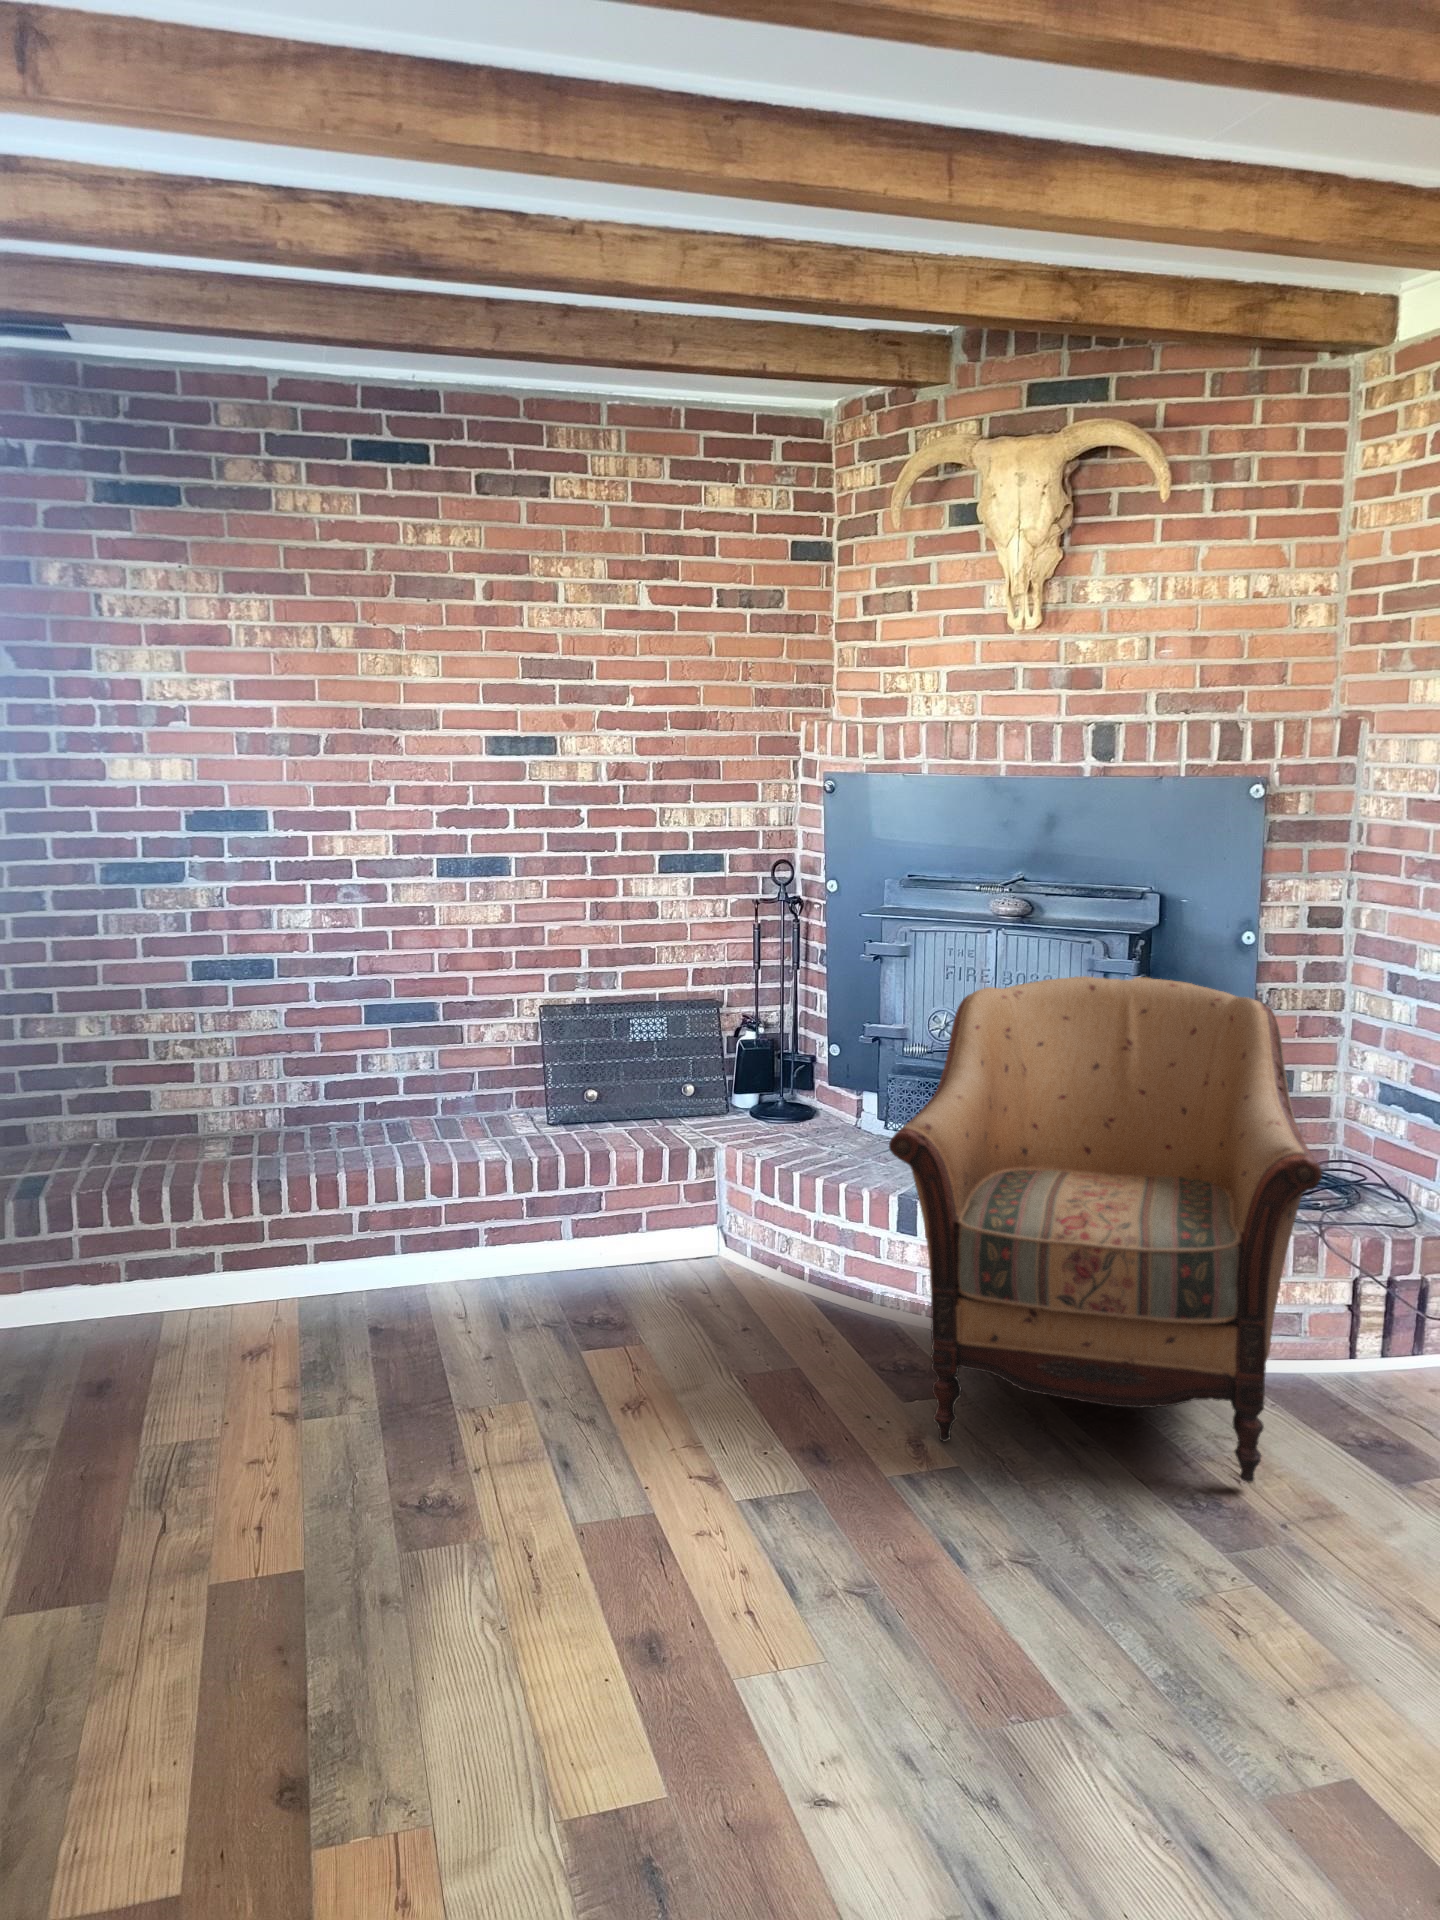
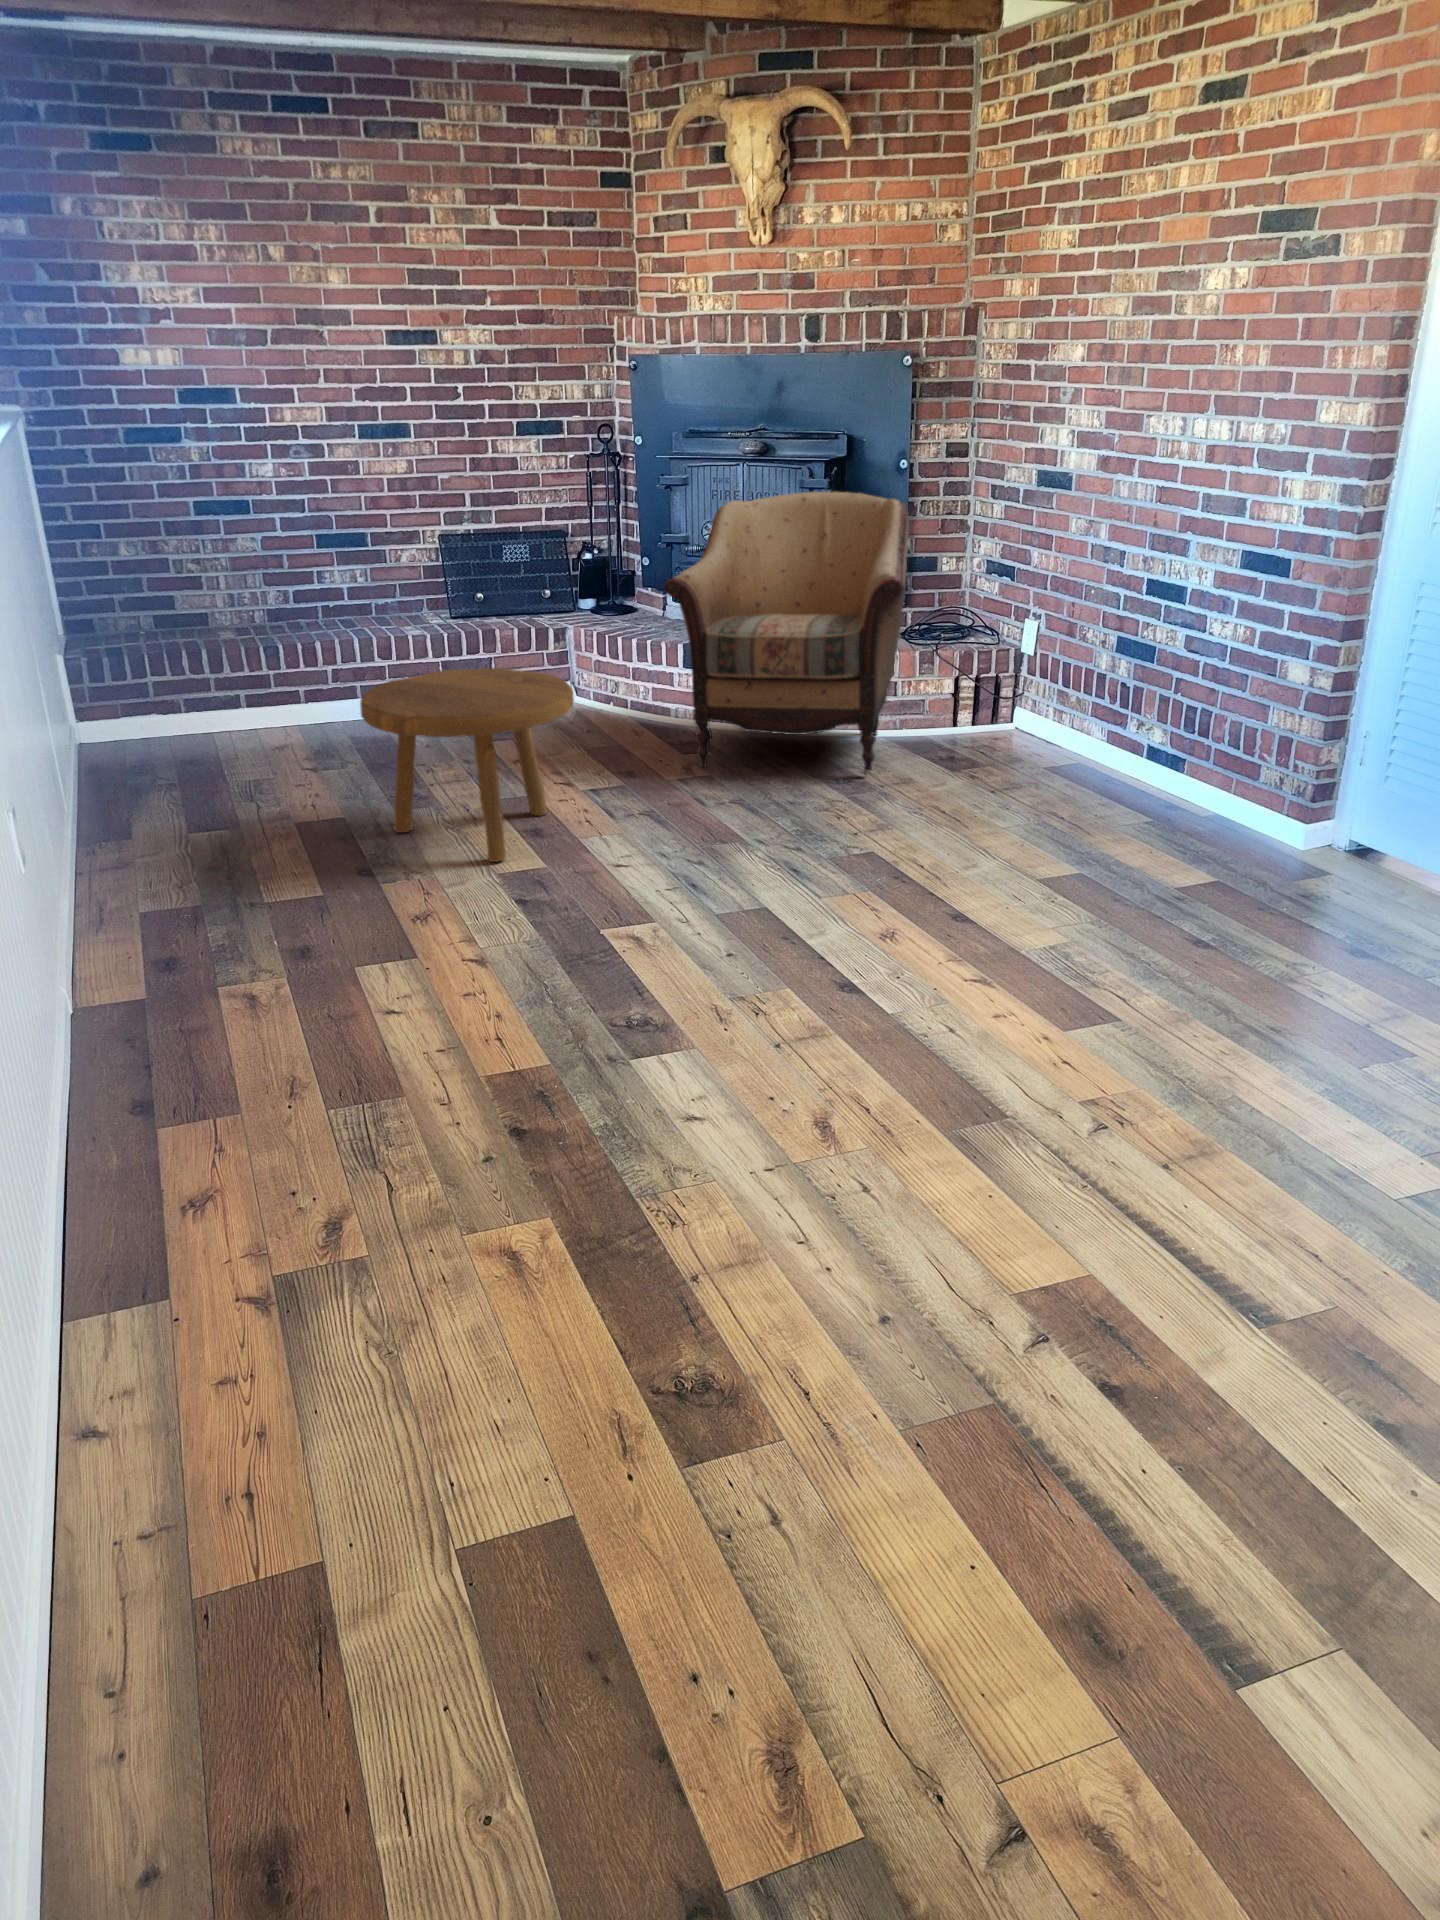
footstool: none [334,1300,741,1756] -> present [360,668,574,862]

